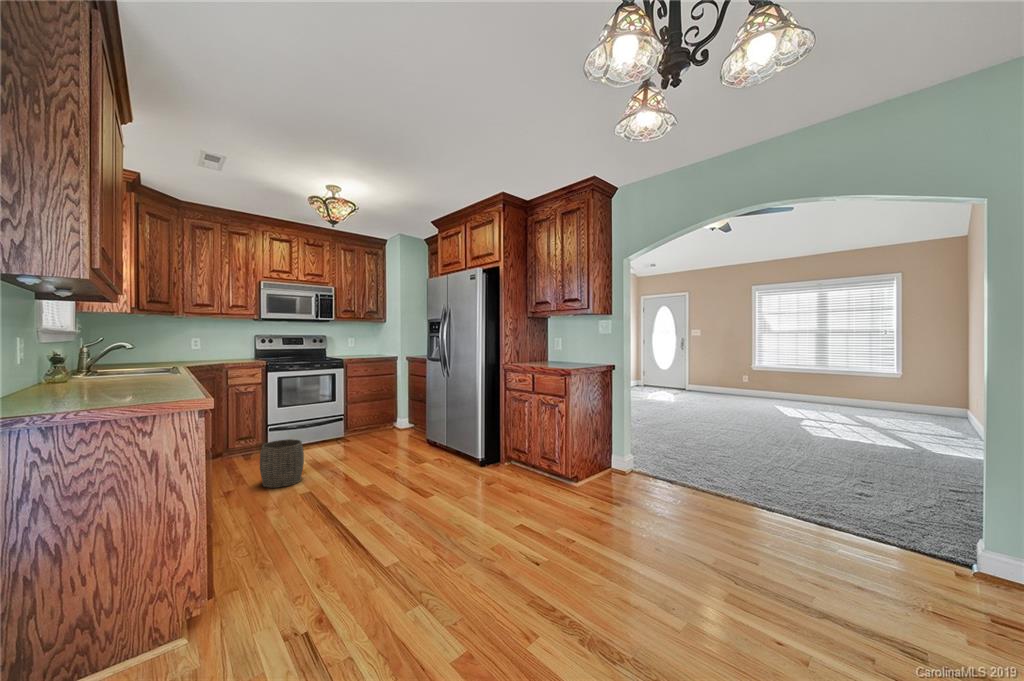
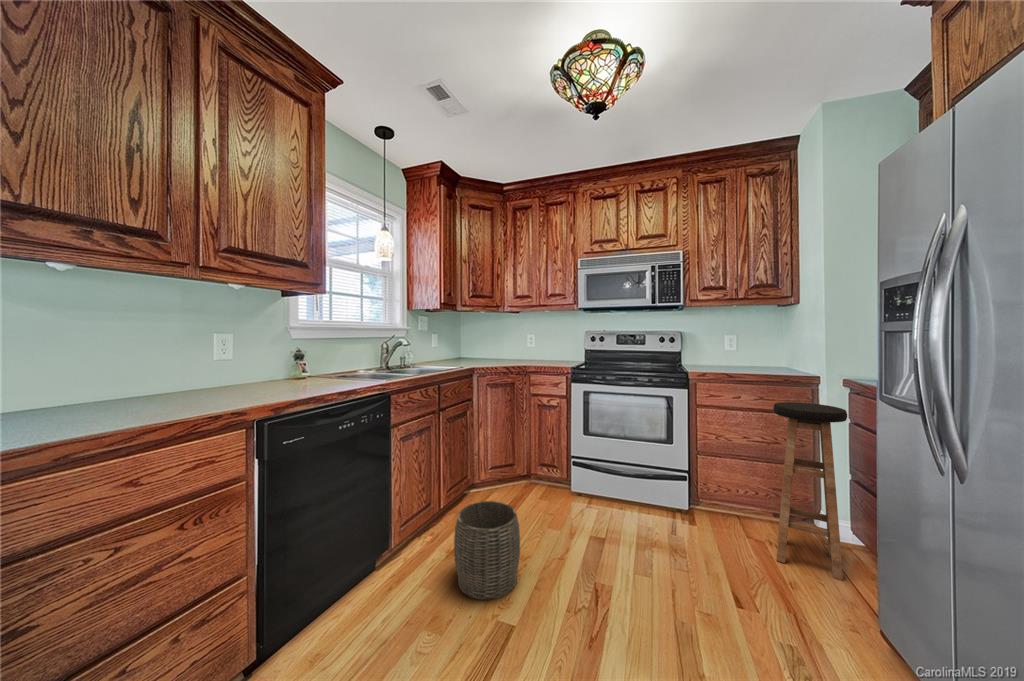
bar stool: none [387,369,413,438] -> present [773,402,847,581]

